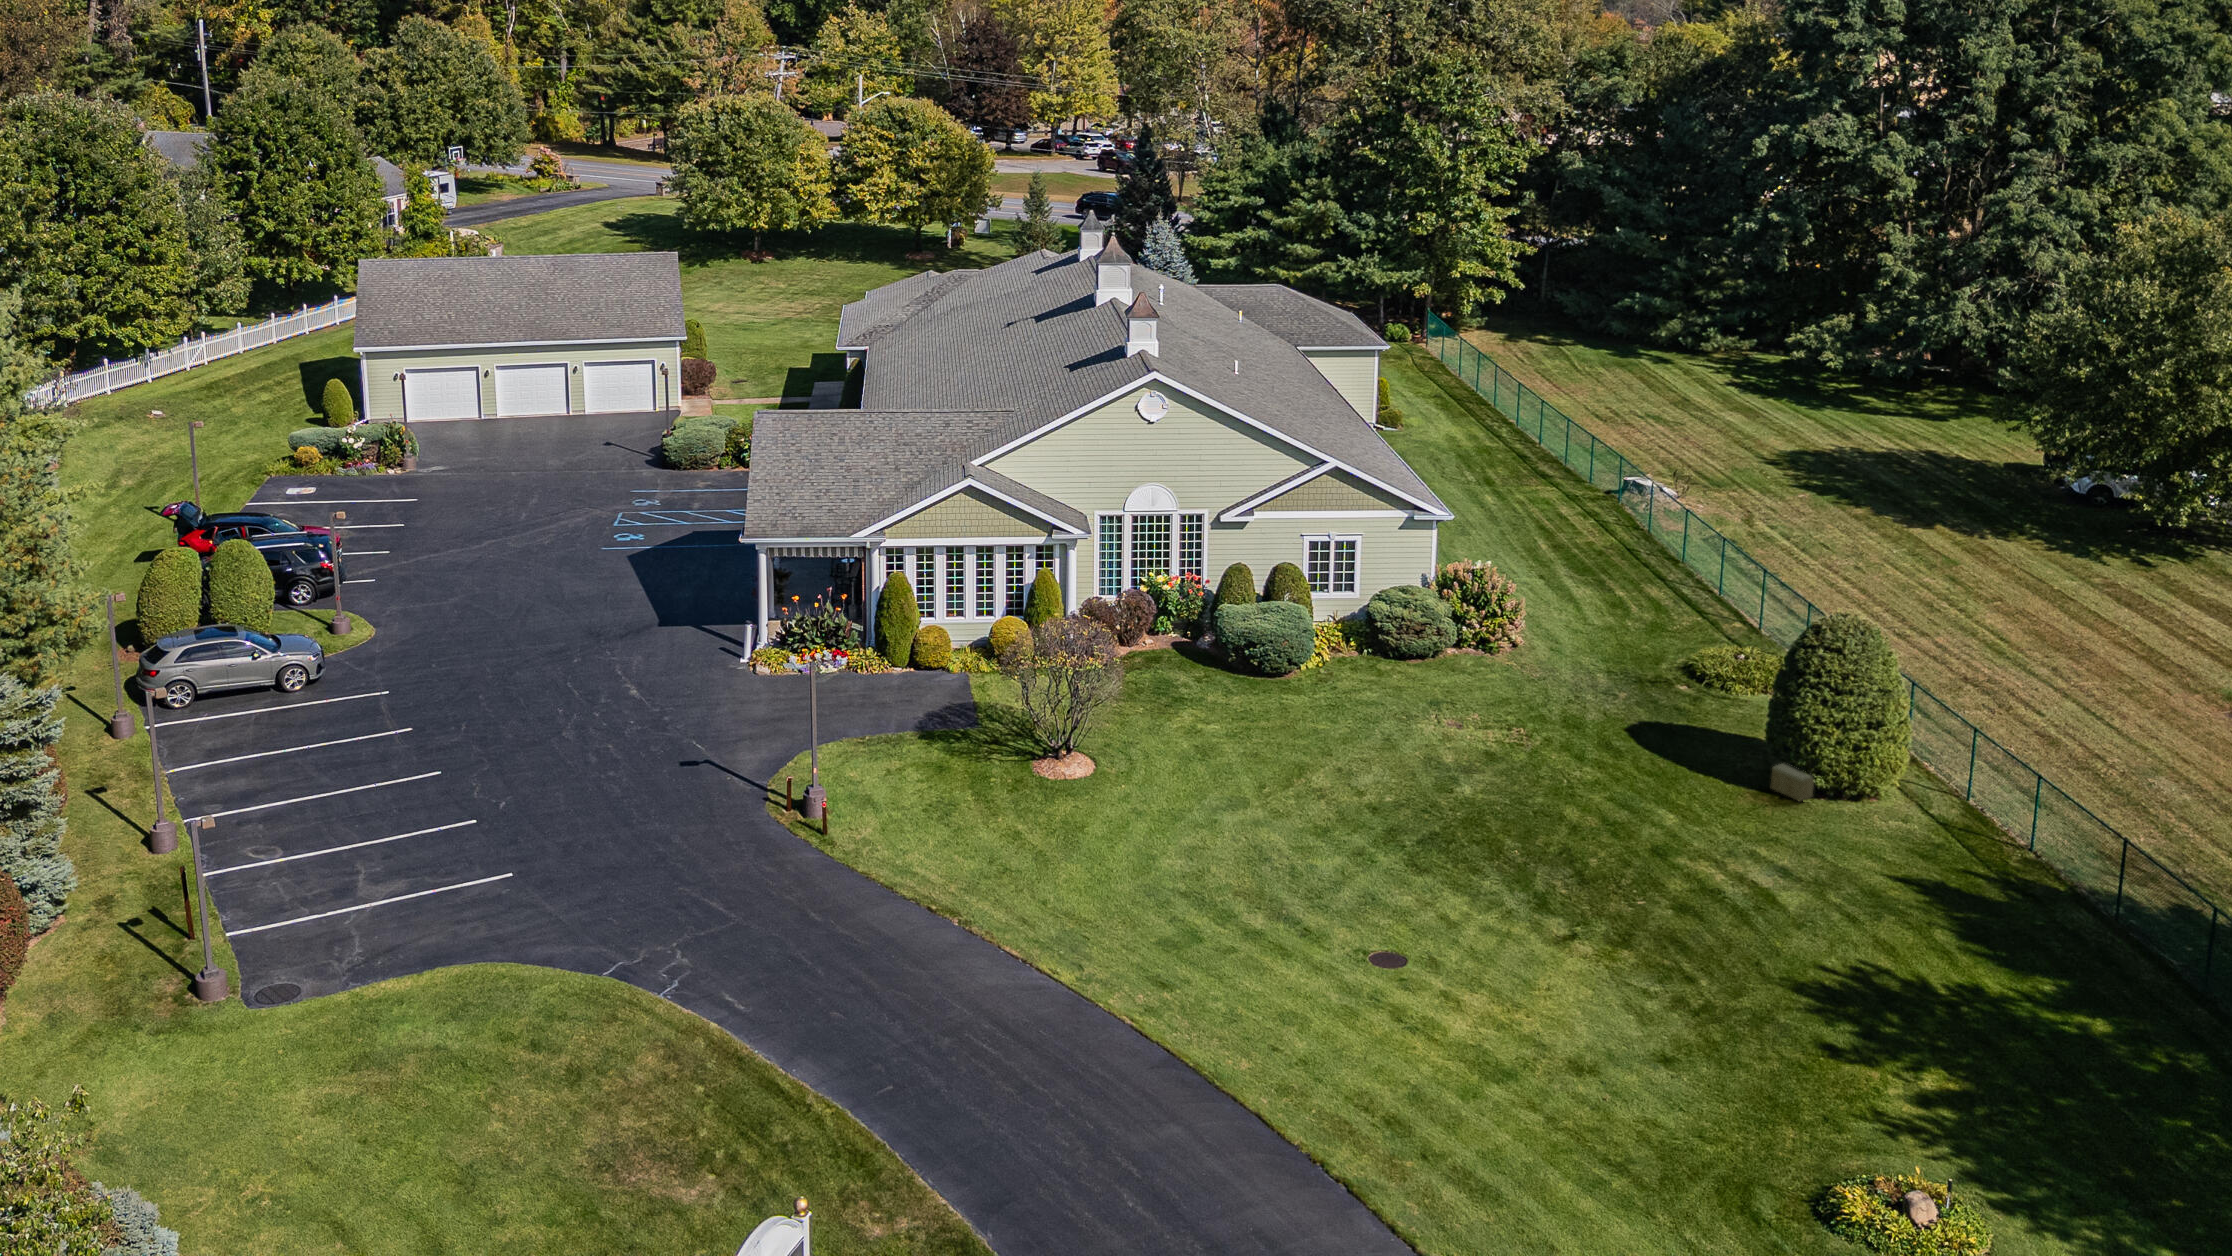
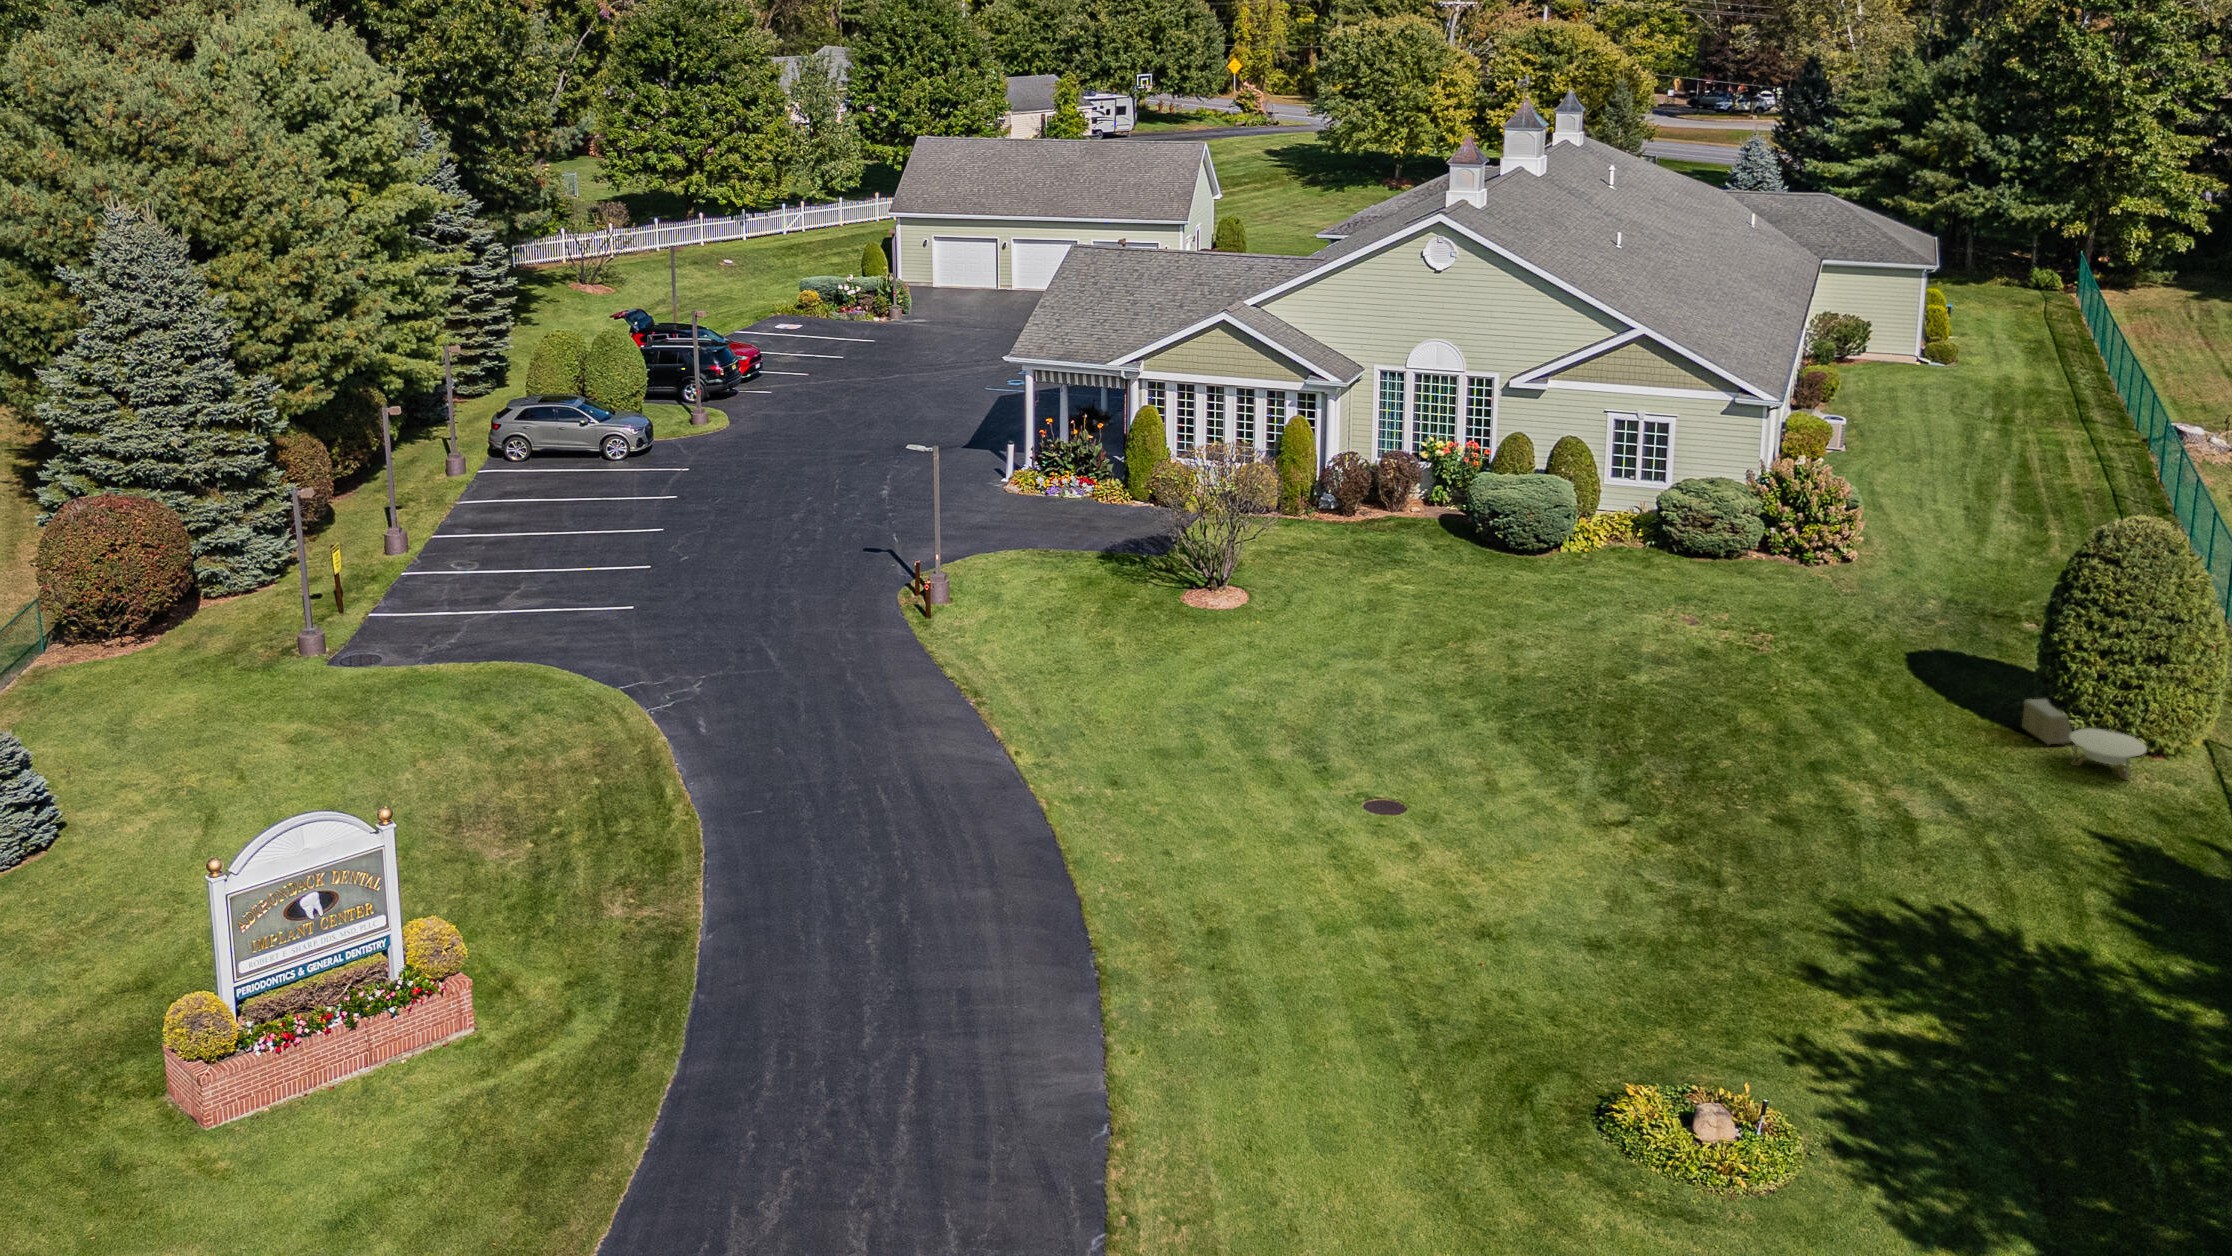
round table: none [1823,784,1882,825] -> present [2070,728,2147,781]

